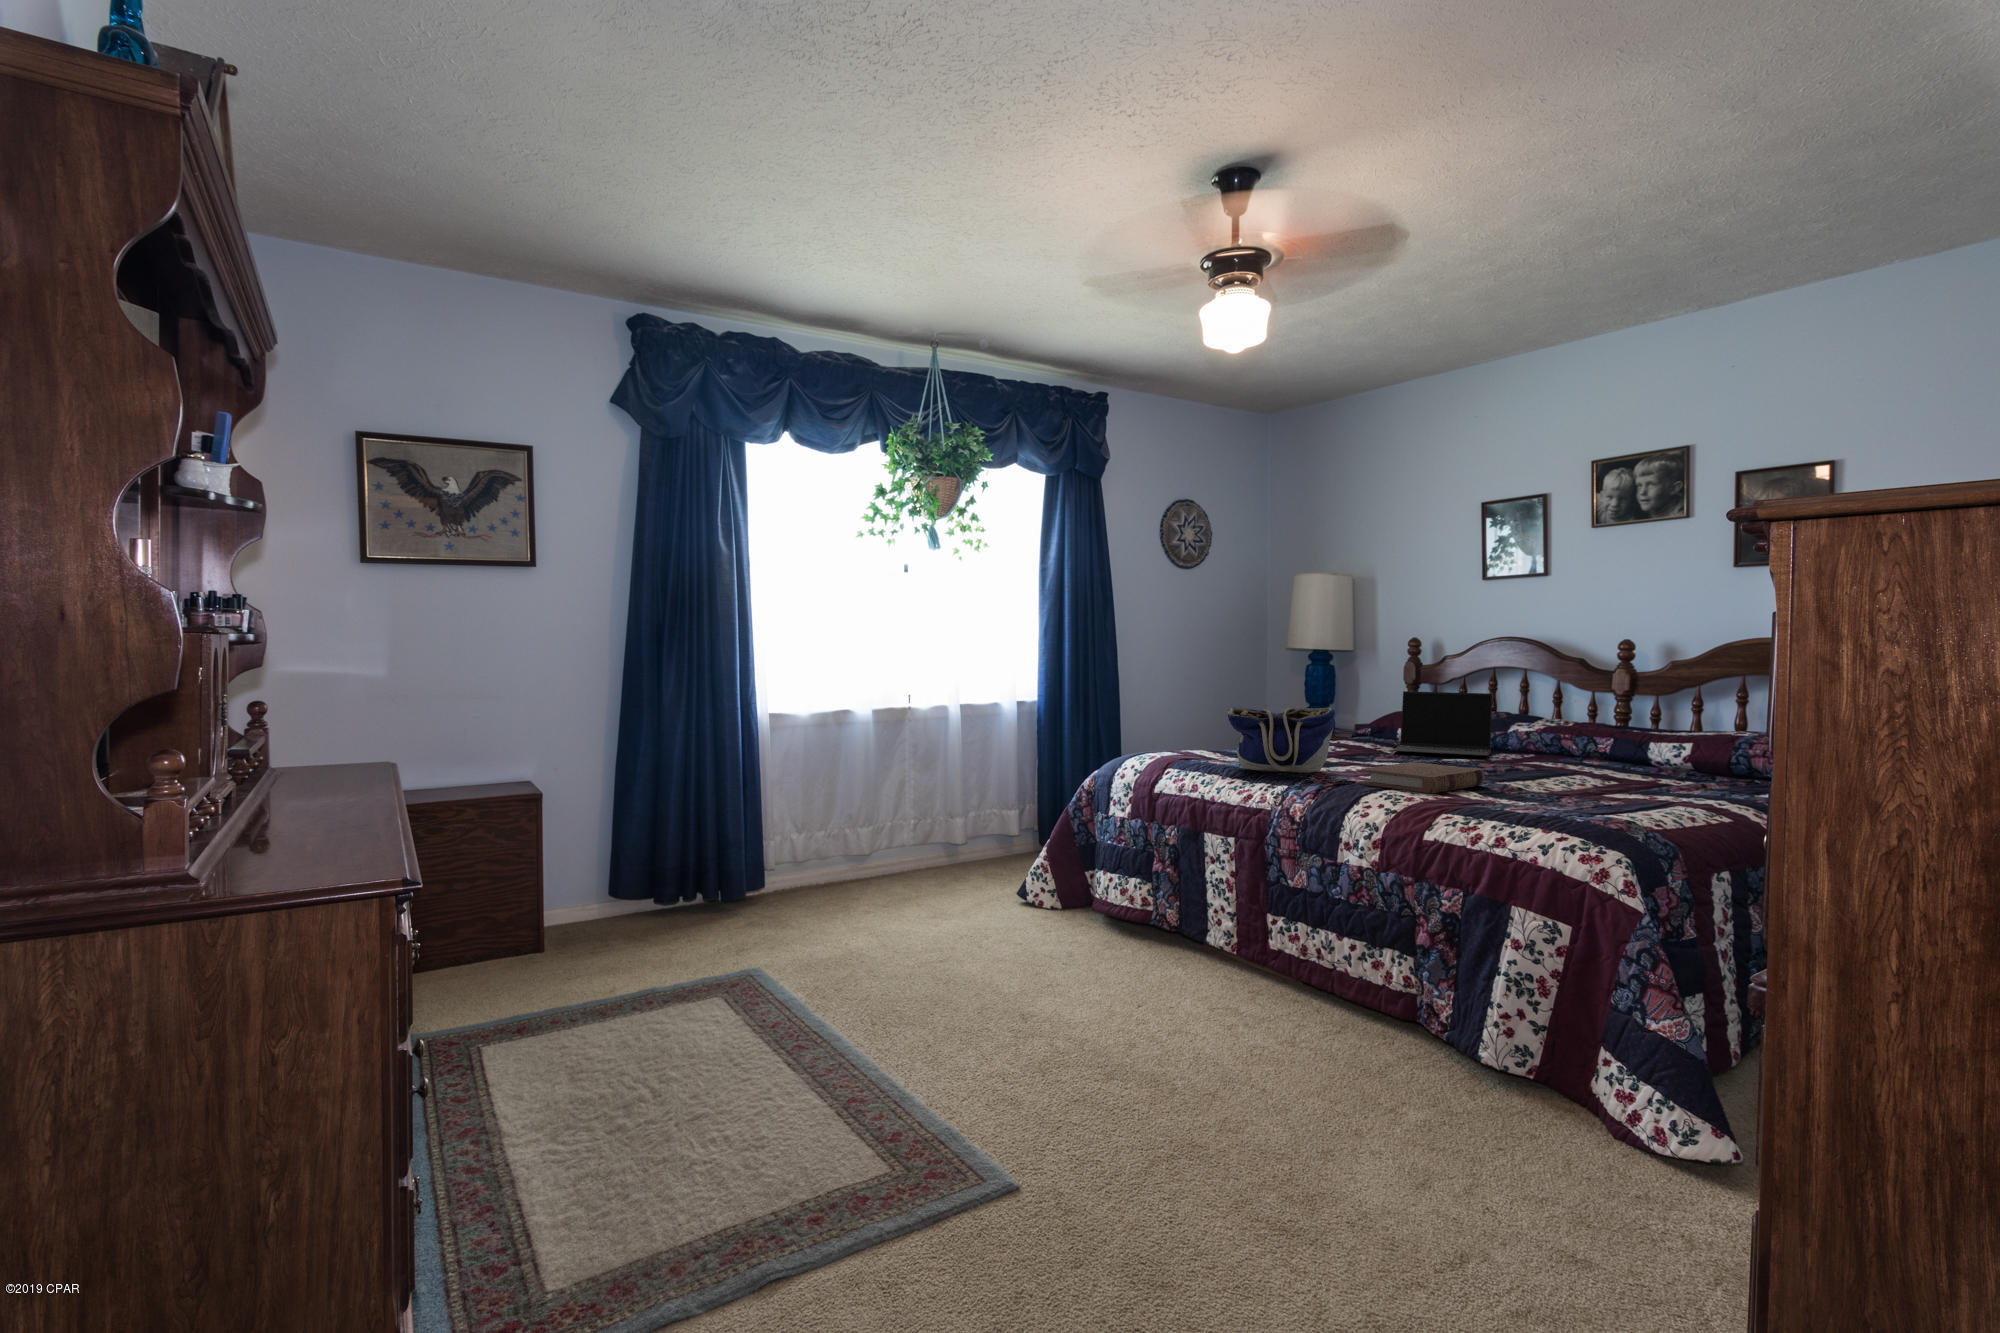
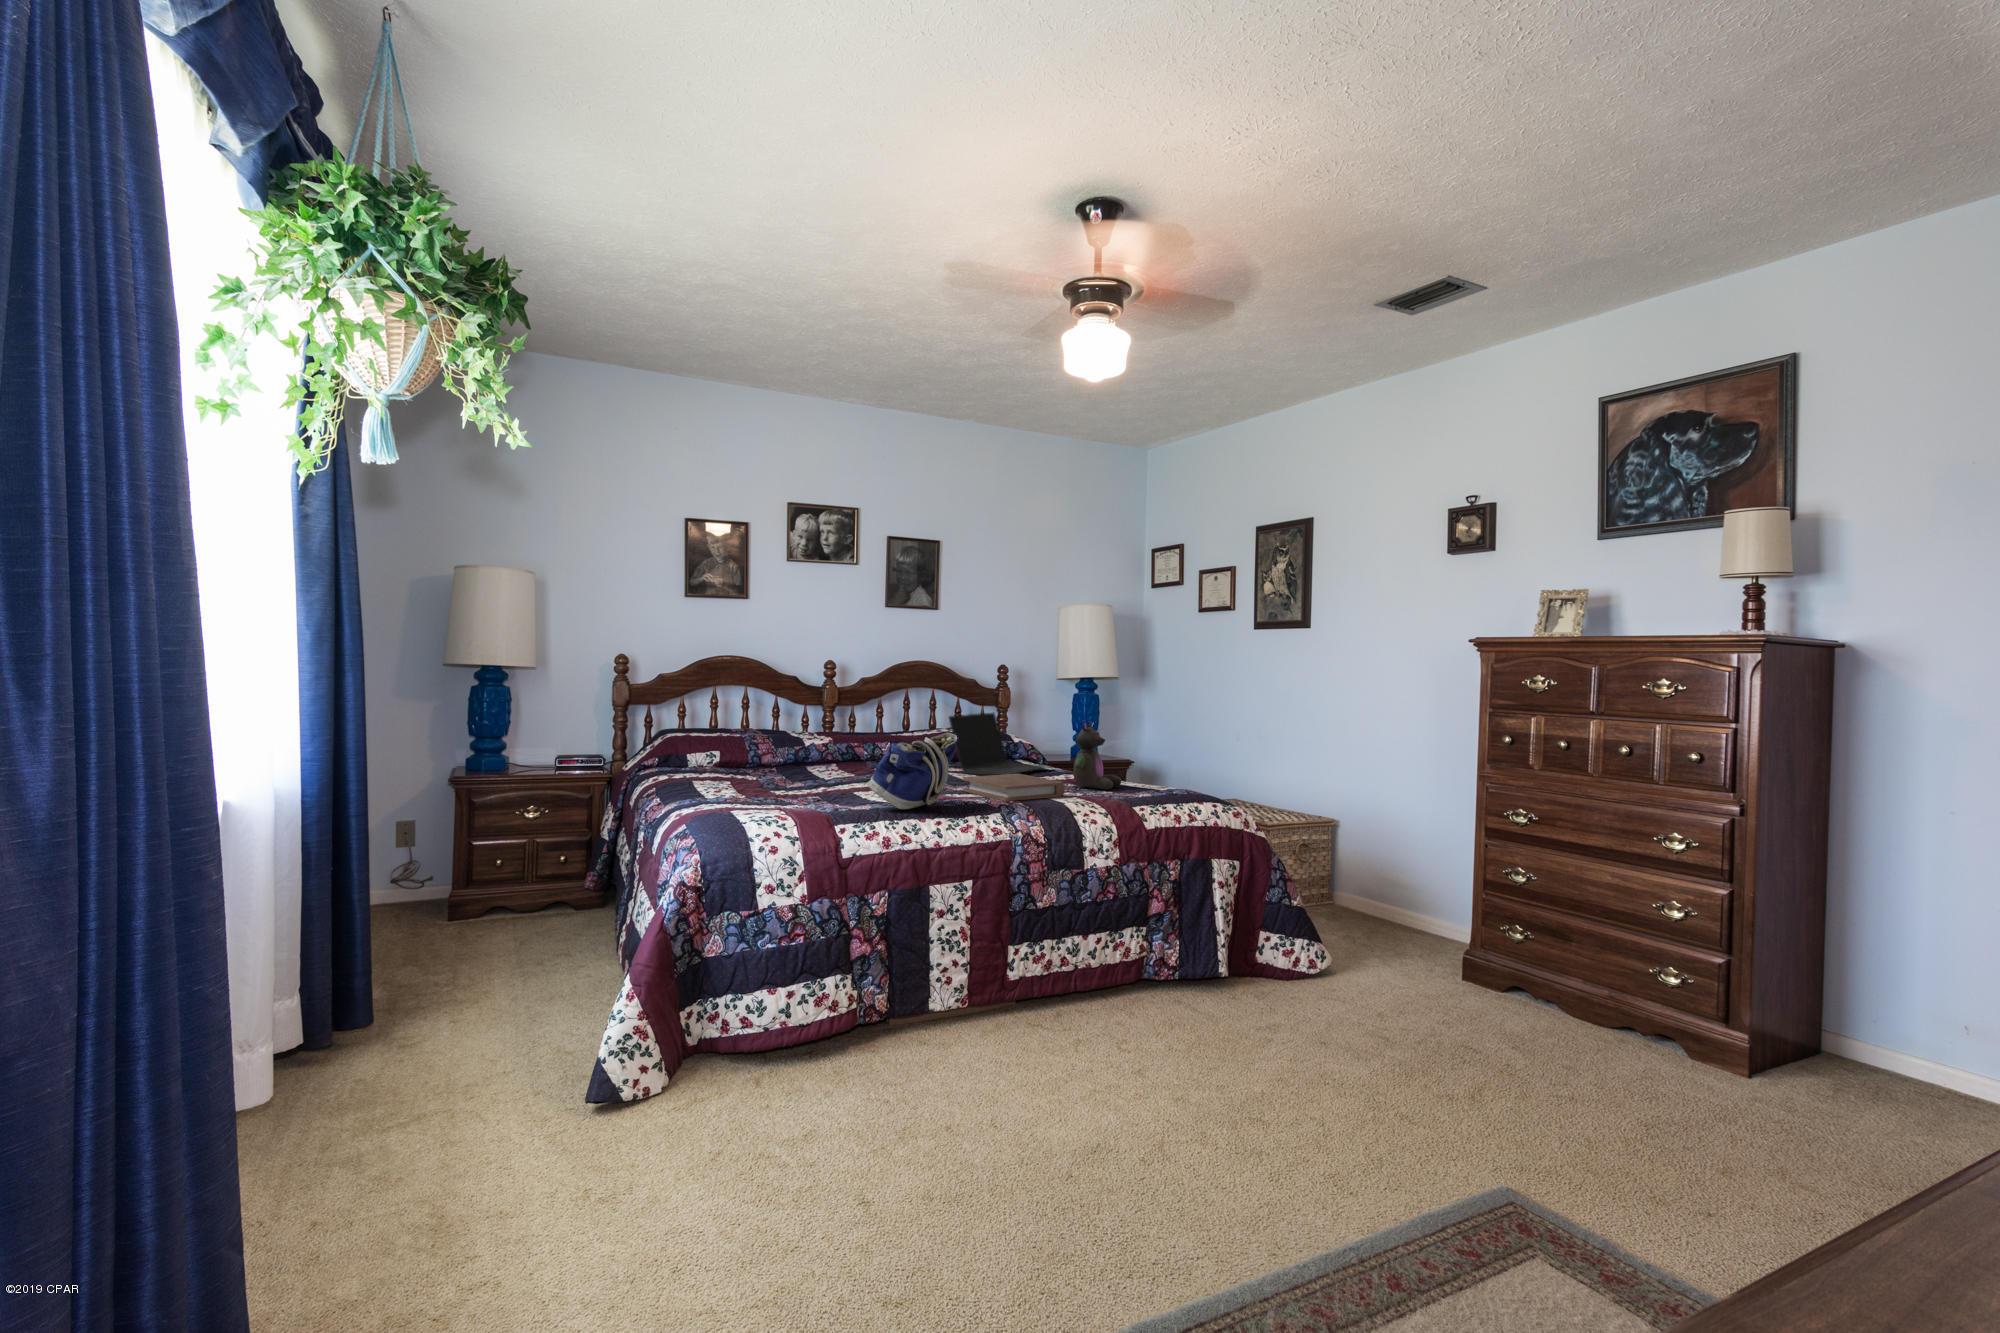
laptop: present [1392,691,1492,756] -> present [949,713,1050,775]
stuffed bear: none [1500,713,1579,804] -> present [1073,721,1121,790]

